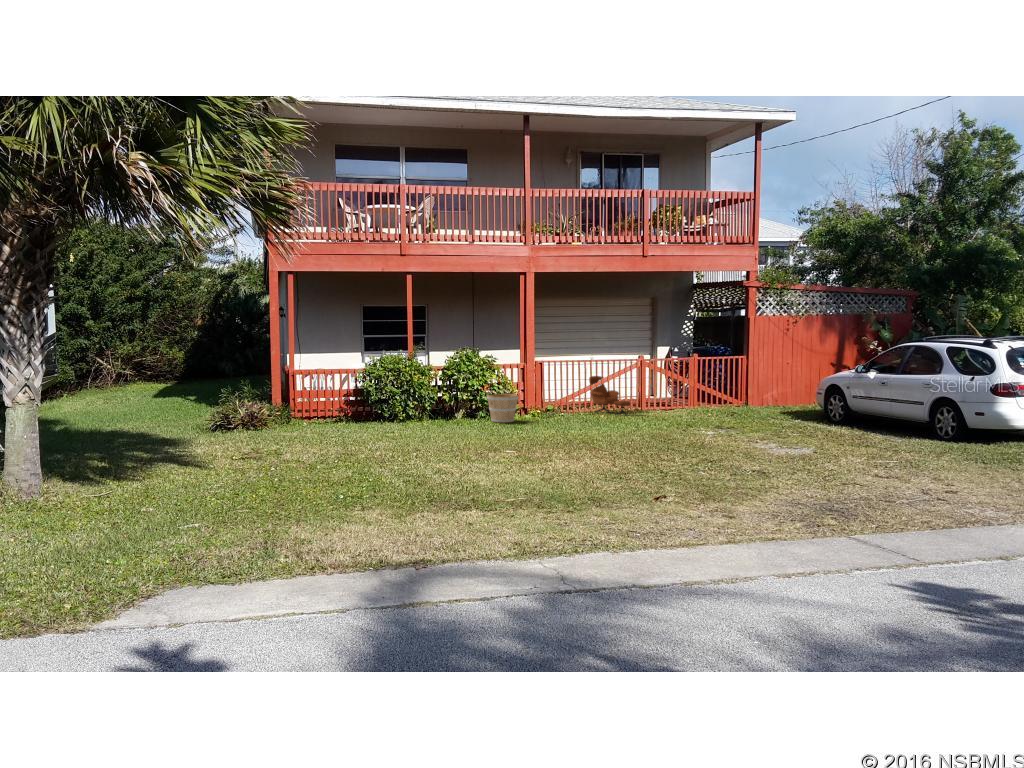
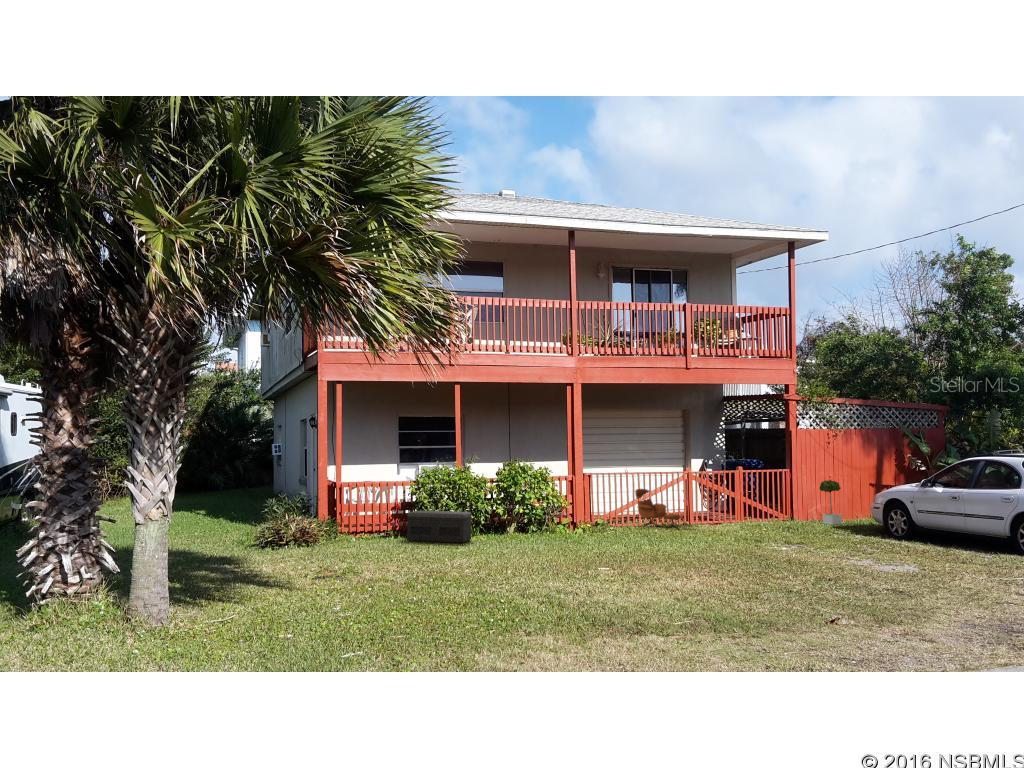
potted tree: none [777,367,798,412] -> present [819,480,842,525]
wooden bucket: present [487,394,518,423] -> none [541,507,574,538]
storage bench: none [354,397,416,427] -> present [407,511,472,543]

